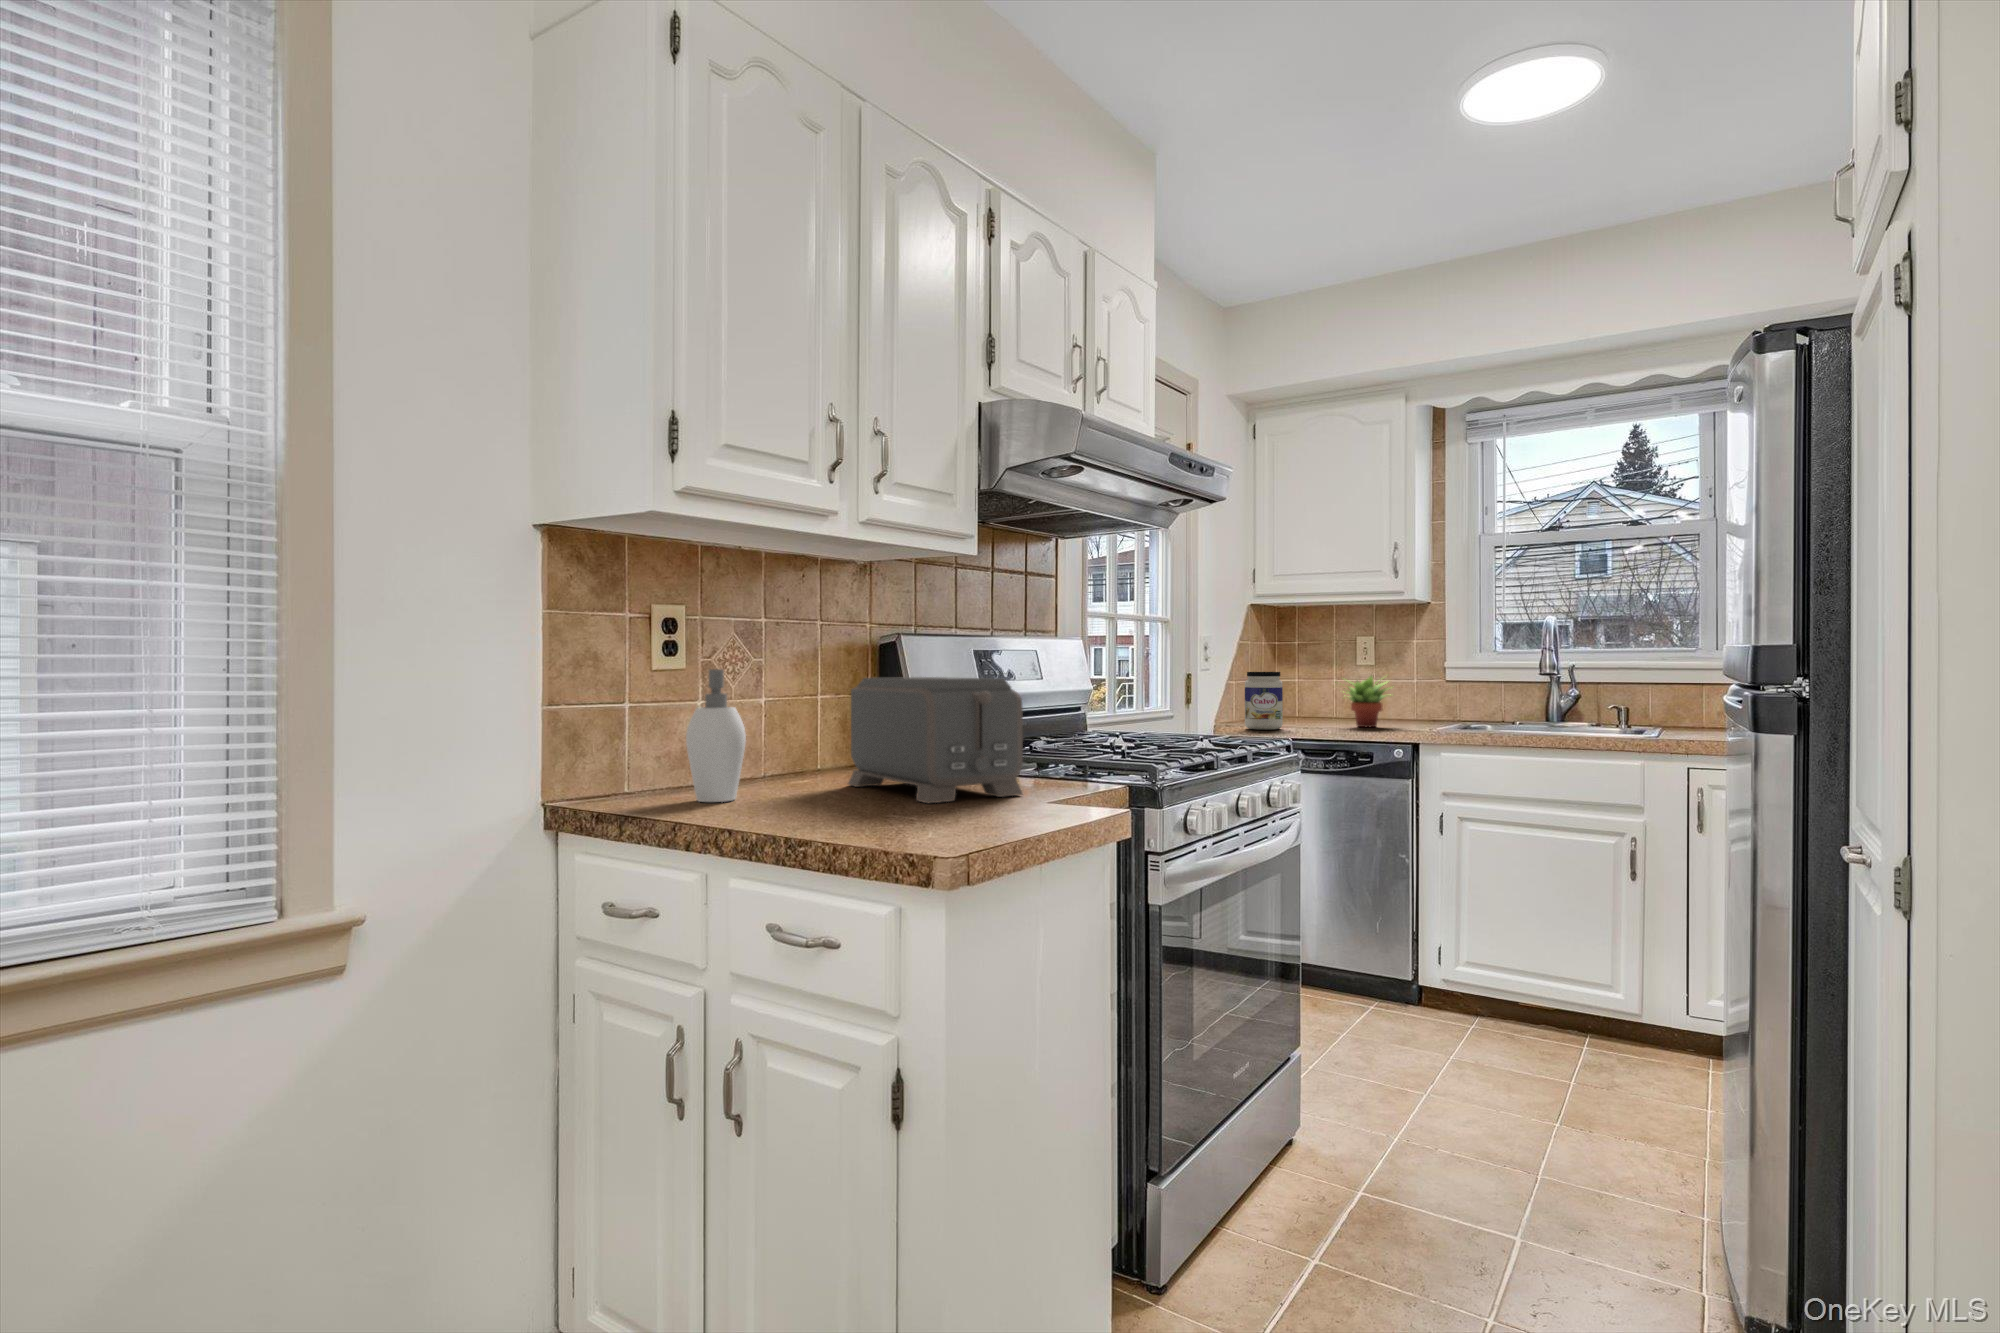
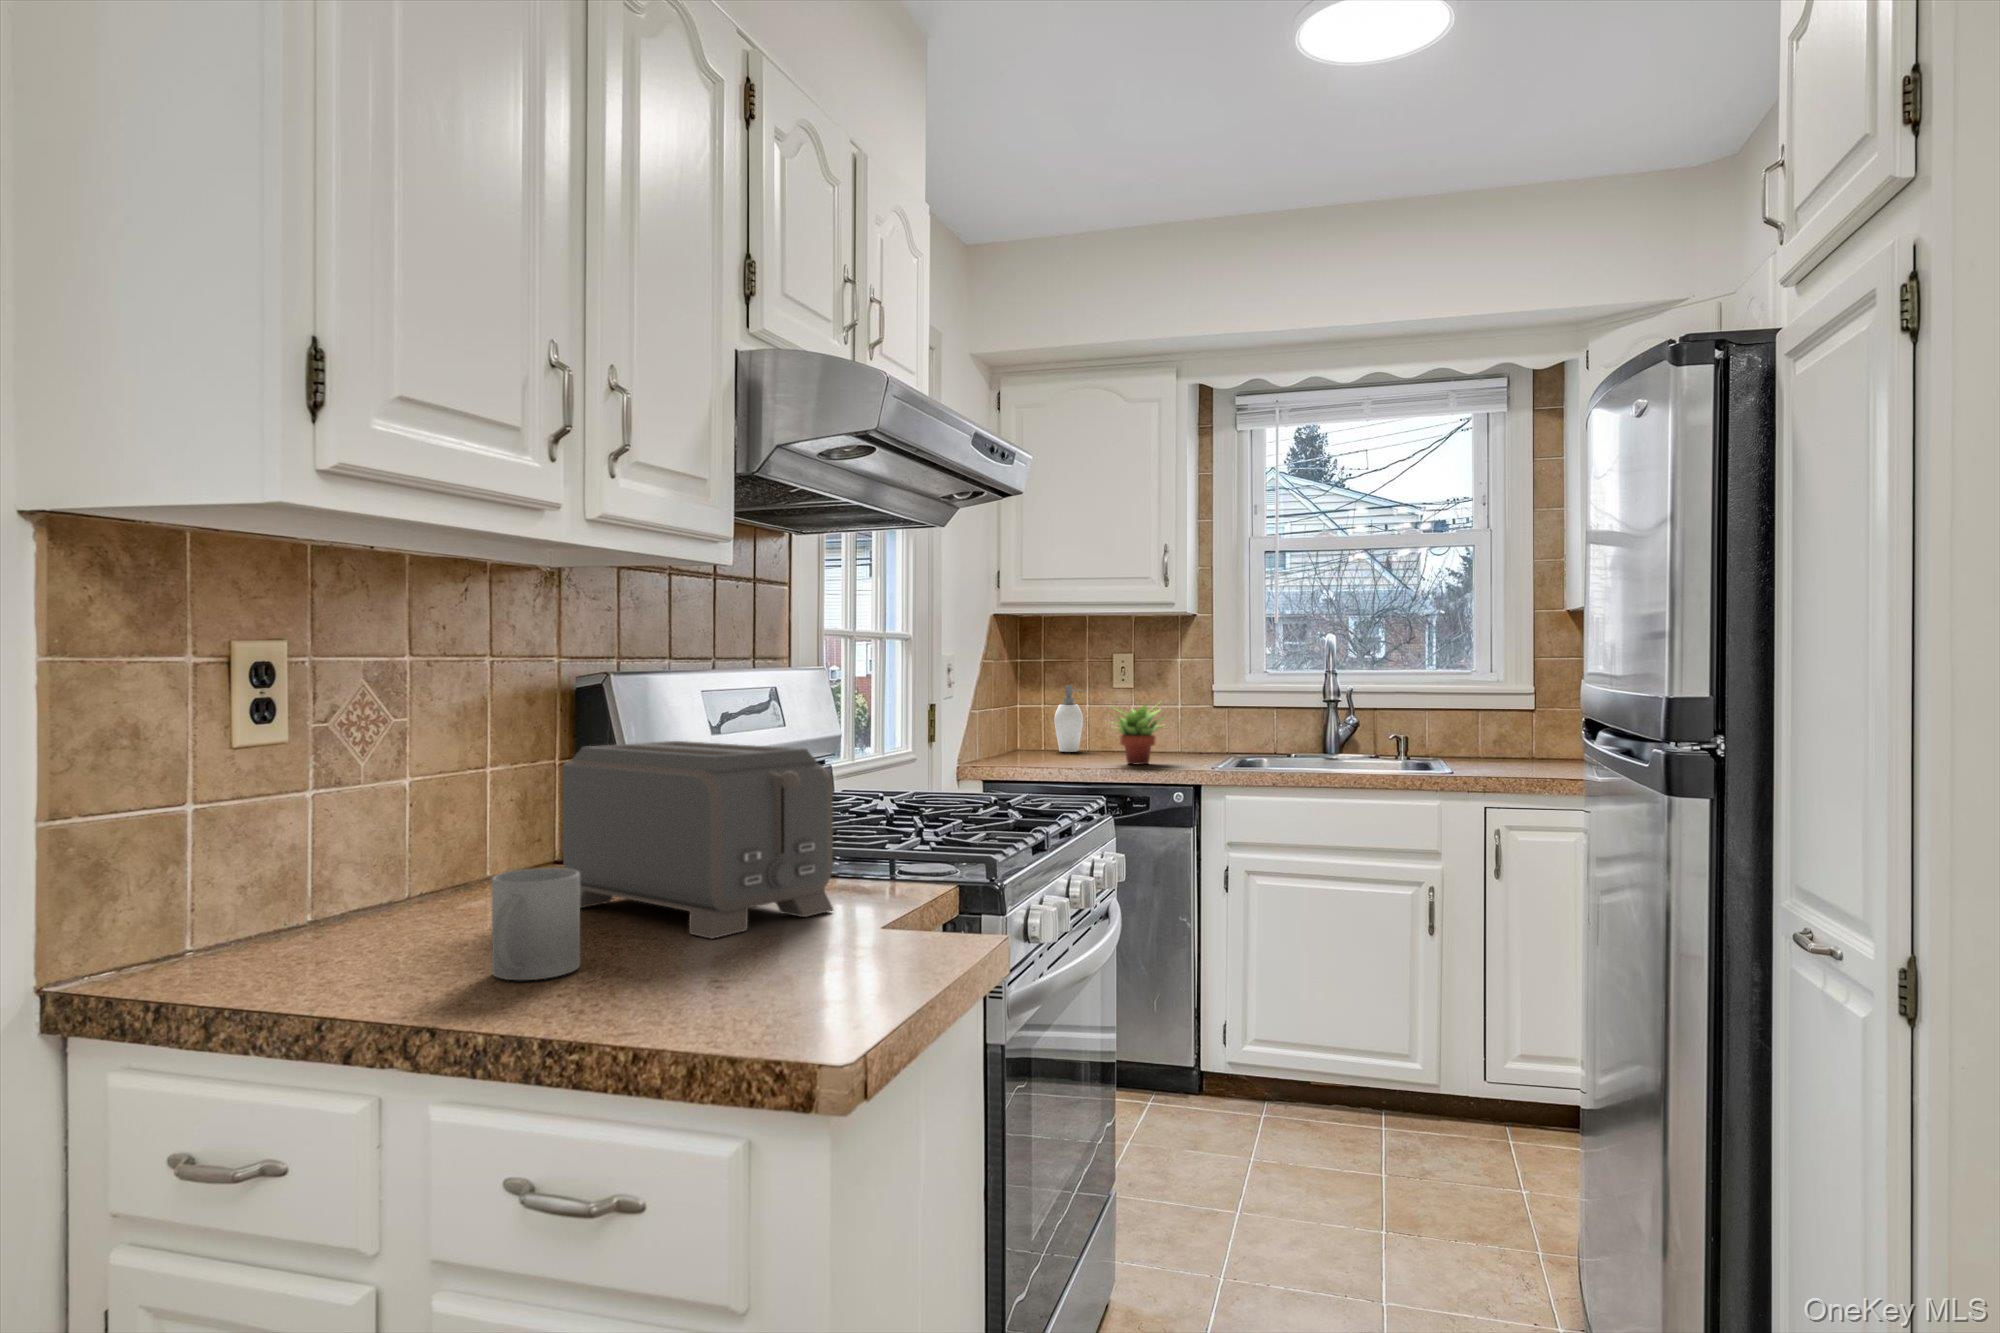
soap dispenser: present [686,669,746,802] -> present [1054,685,1085,752]
jar: present [1245,672,1283,730] -> none [1002,700,1047,771]
mug: none [775,747,835,814] -> present [492,868,580,980]

